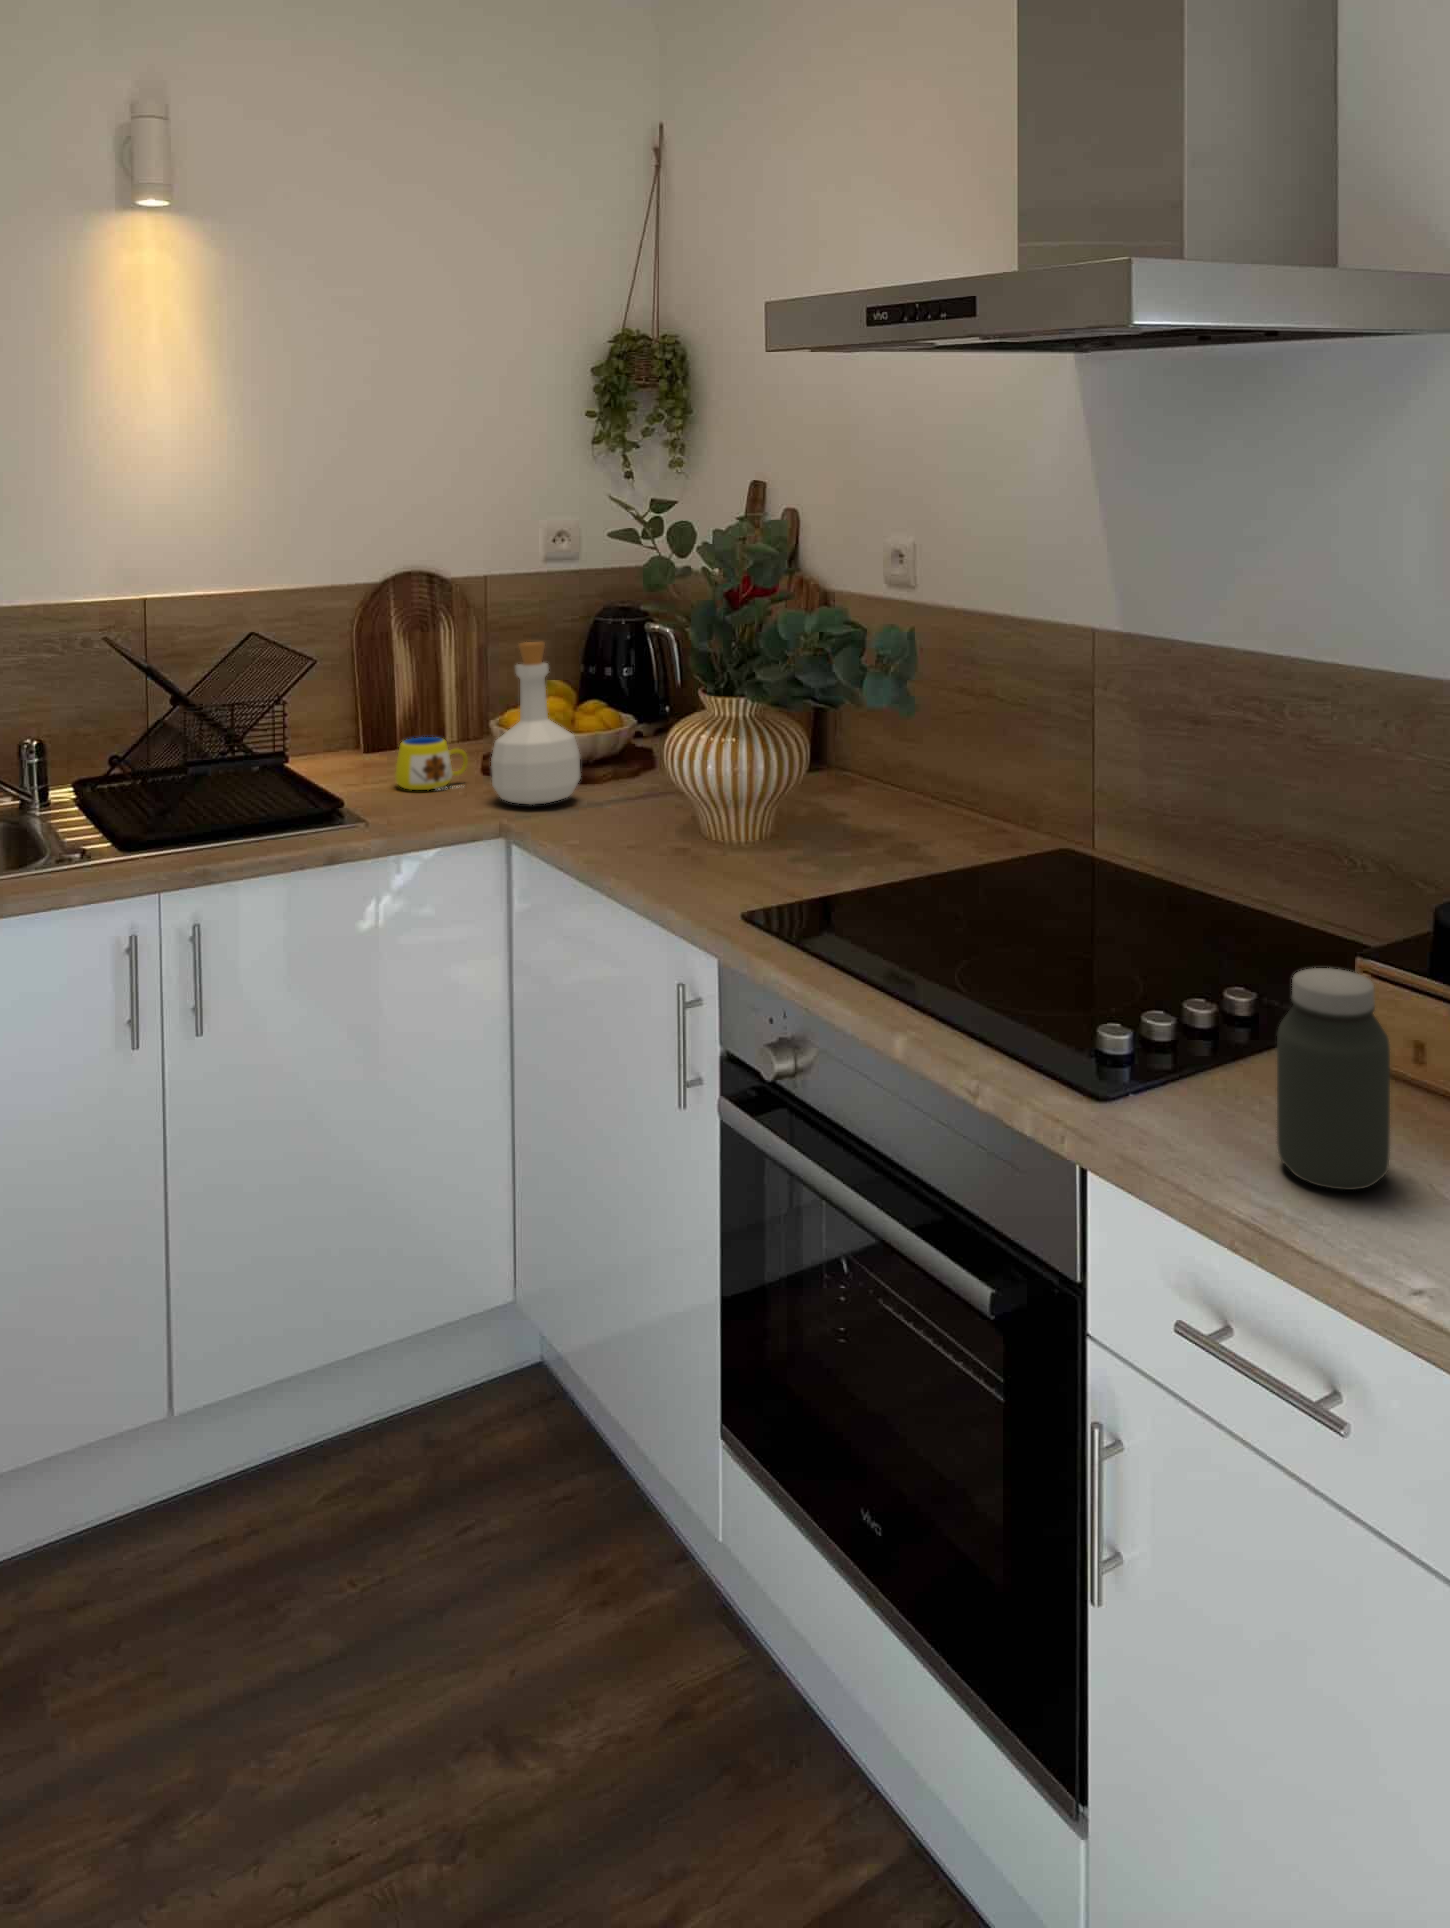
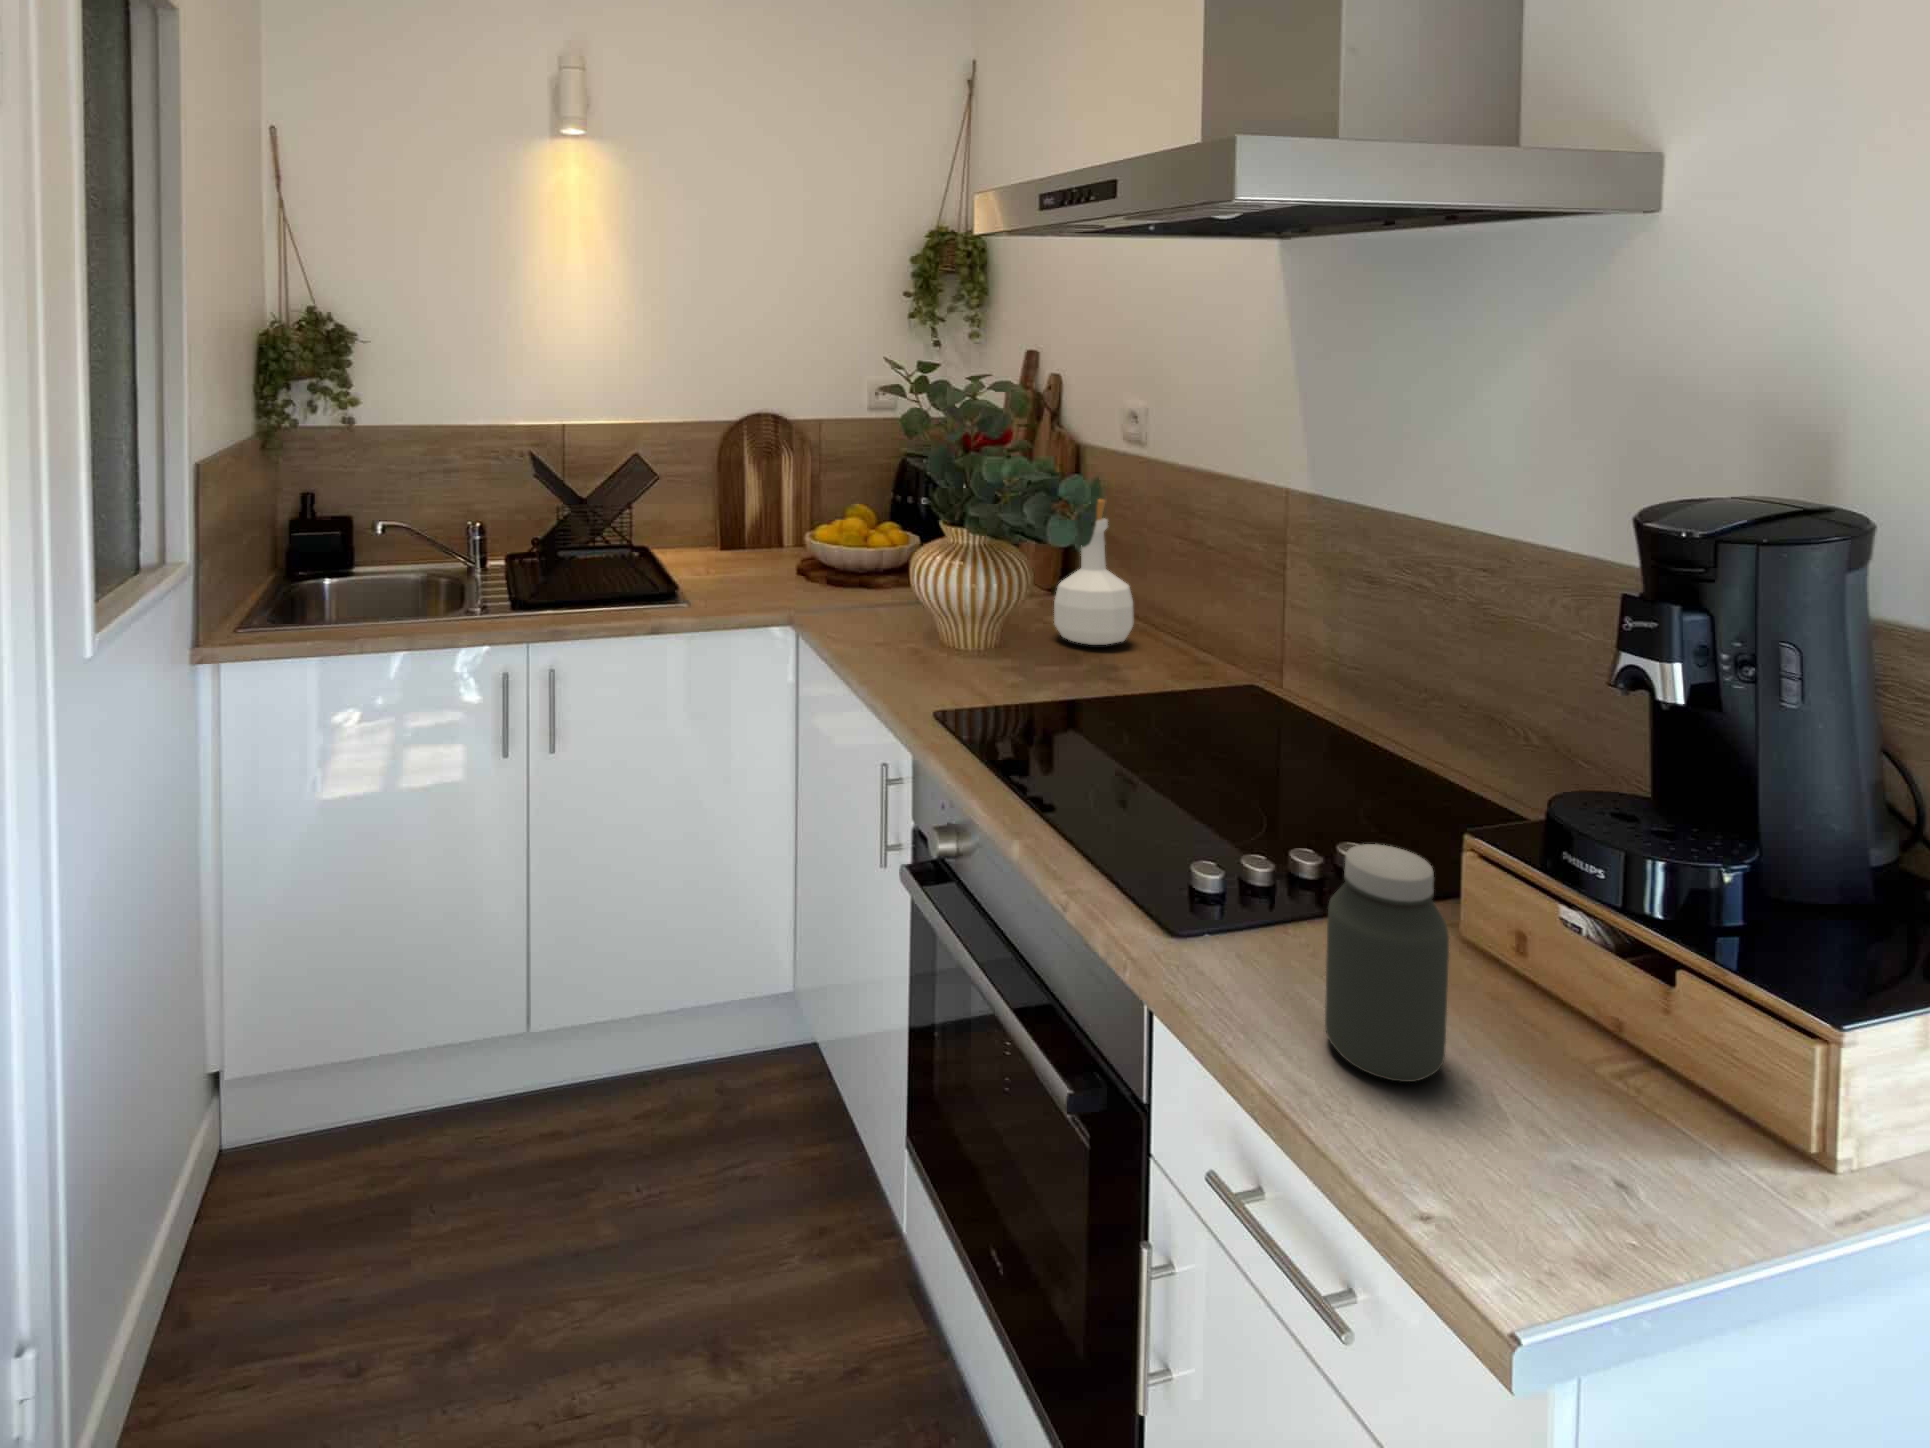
bottle: present [491,642,580,805] -> present [1054,499,1133,645]
mug: present [395,737,468,790] -> none [725,541,781,583]

